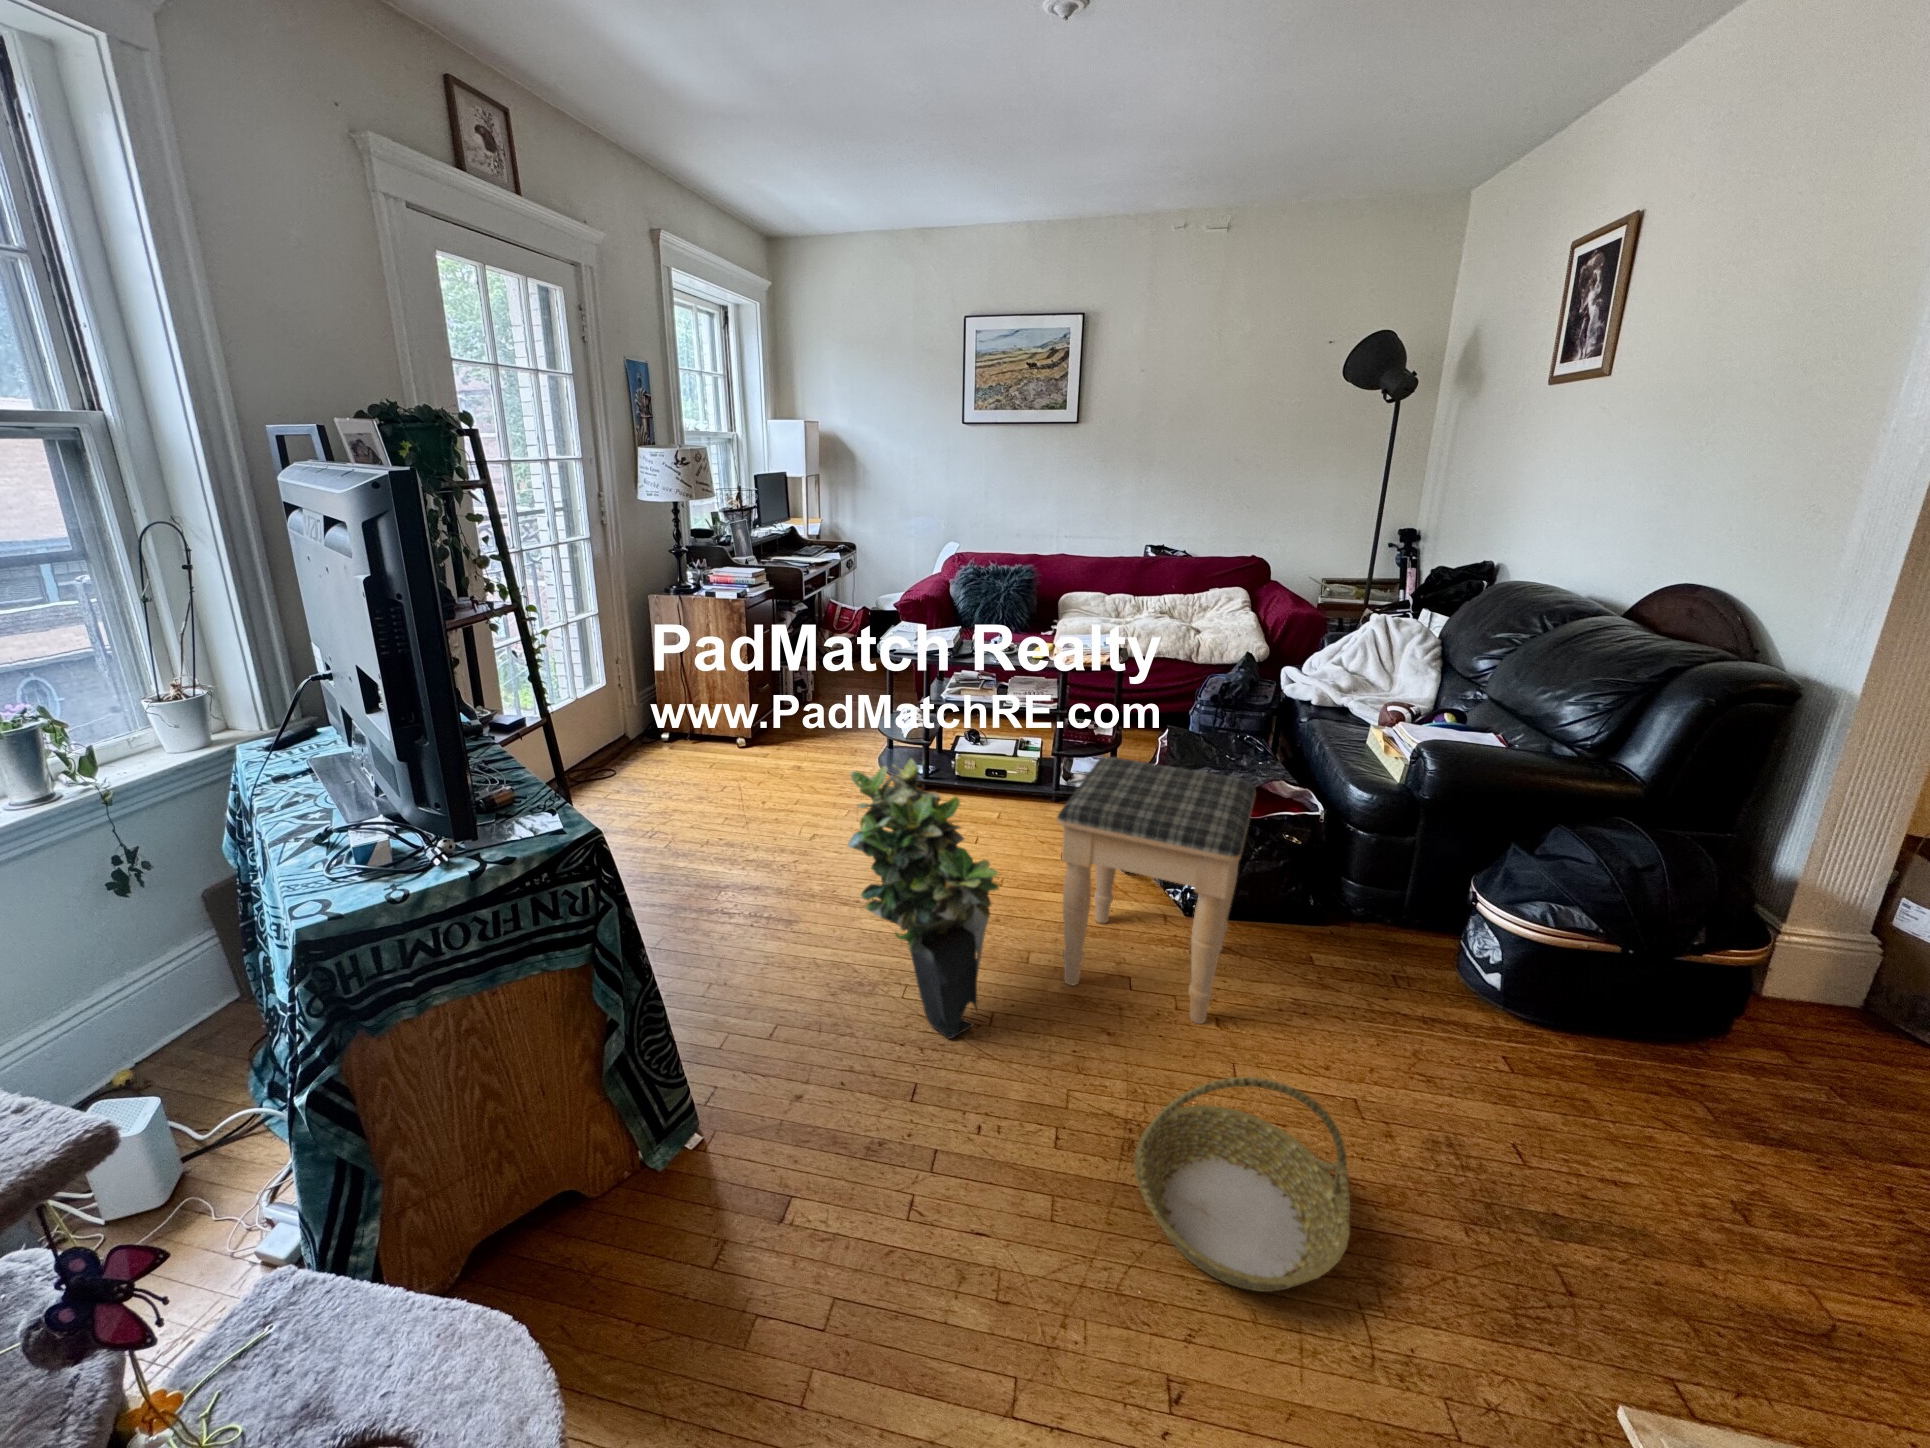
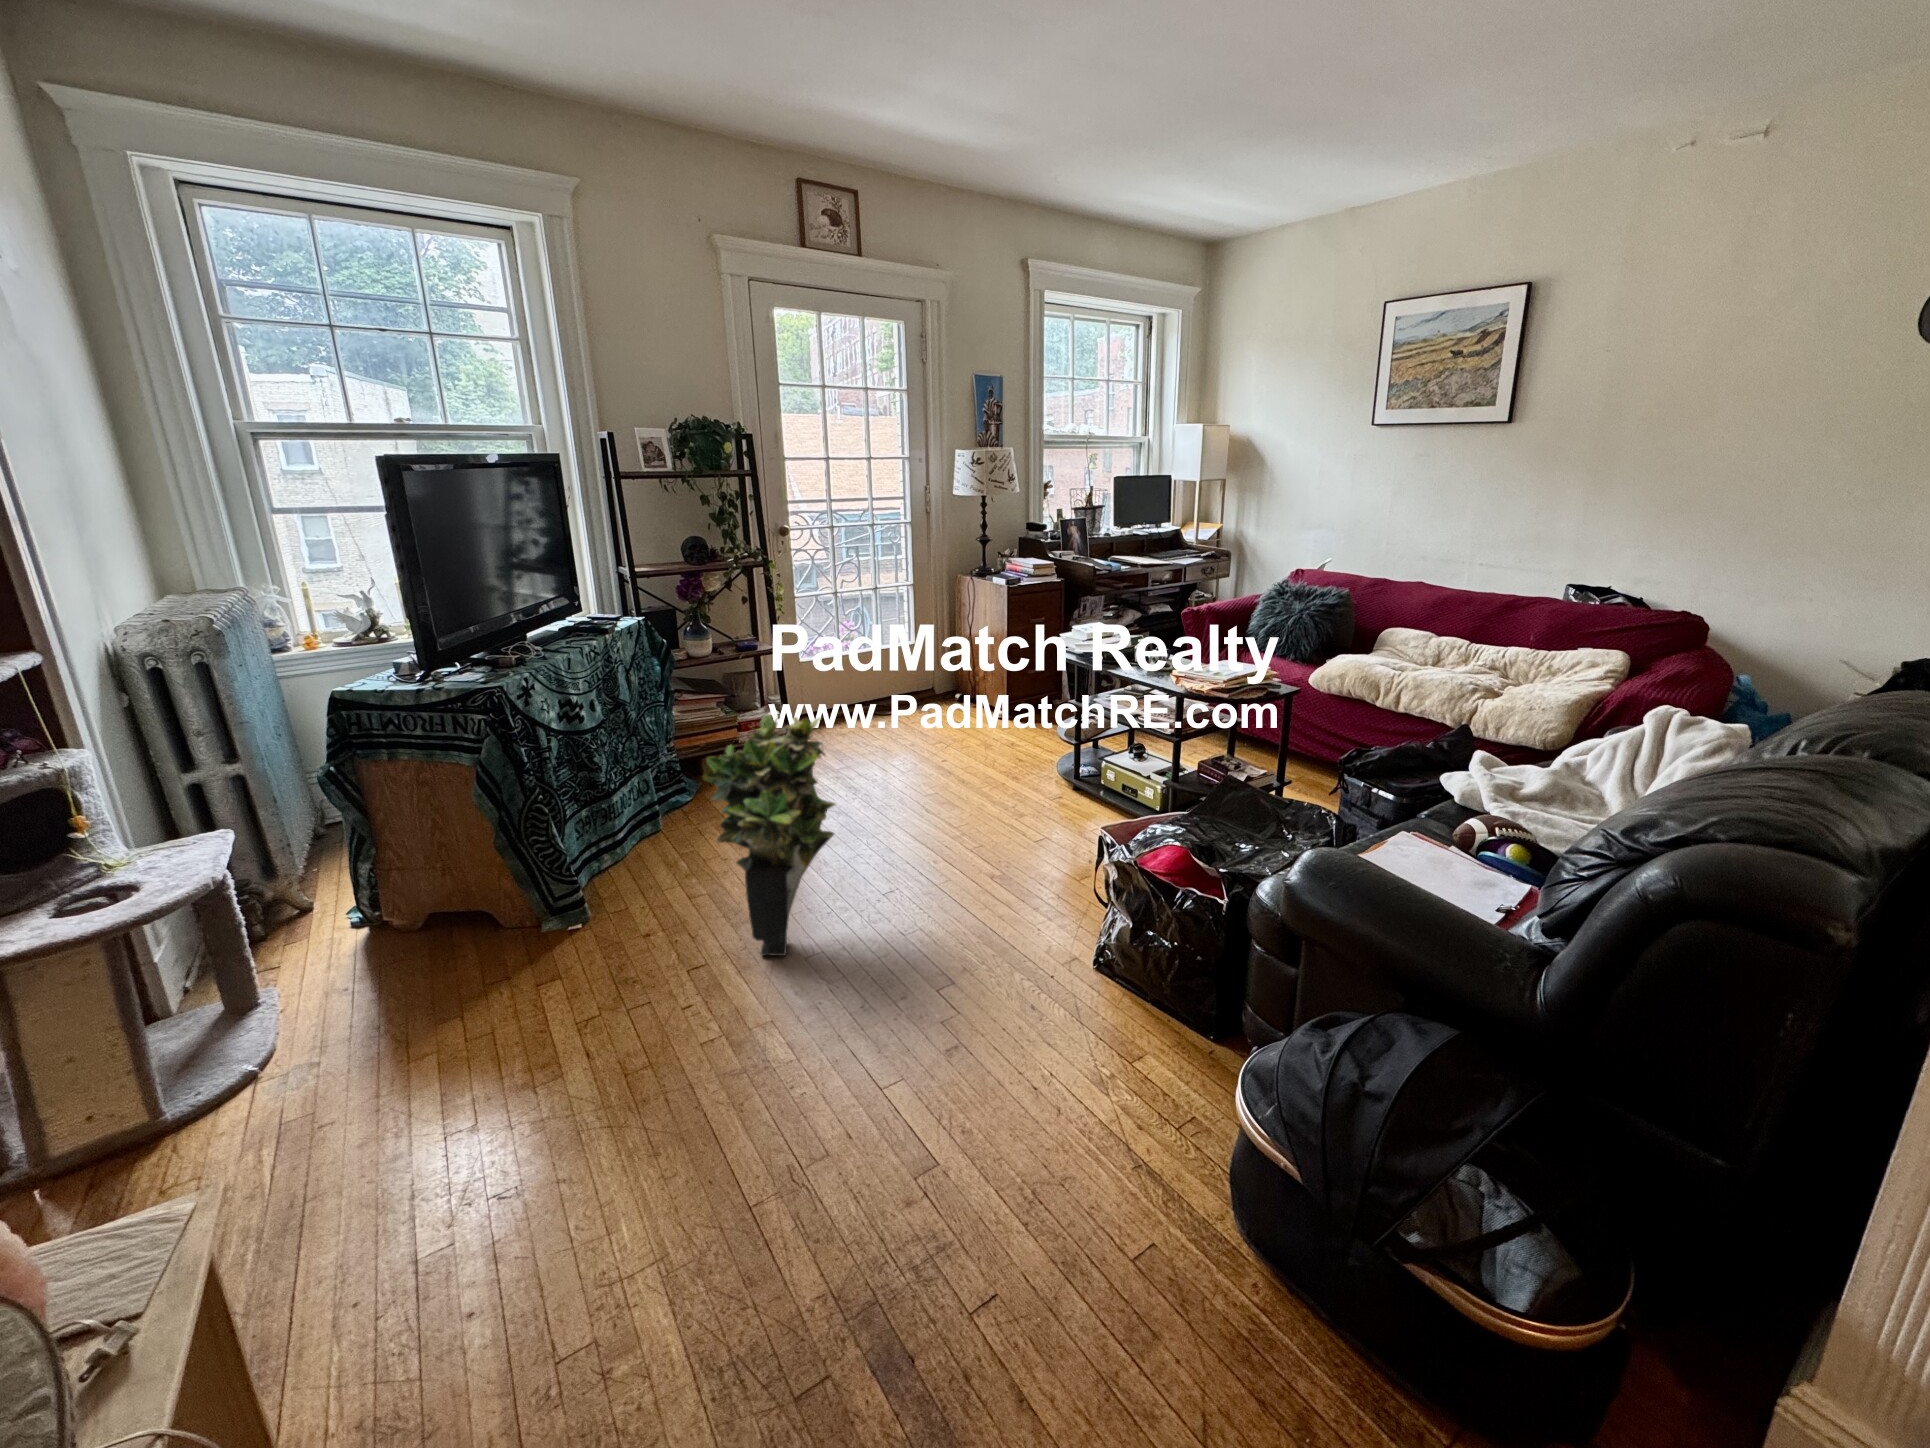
footstool: present [1057,757,1256,1024] -> none [871,770,1086,1048]
basket: present [1134,1077,1350,1292] -> none [592,1010,791,1216]

